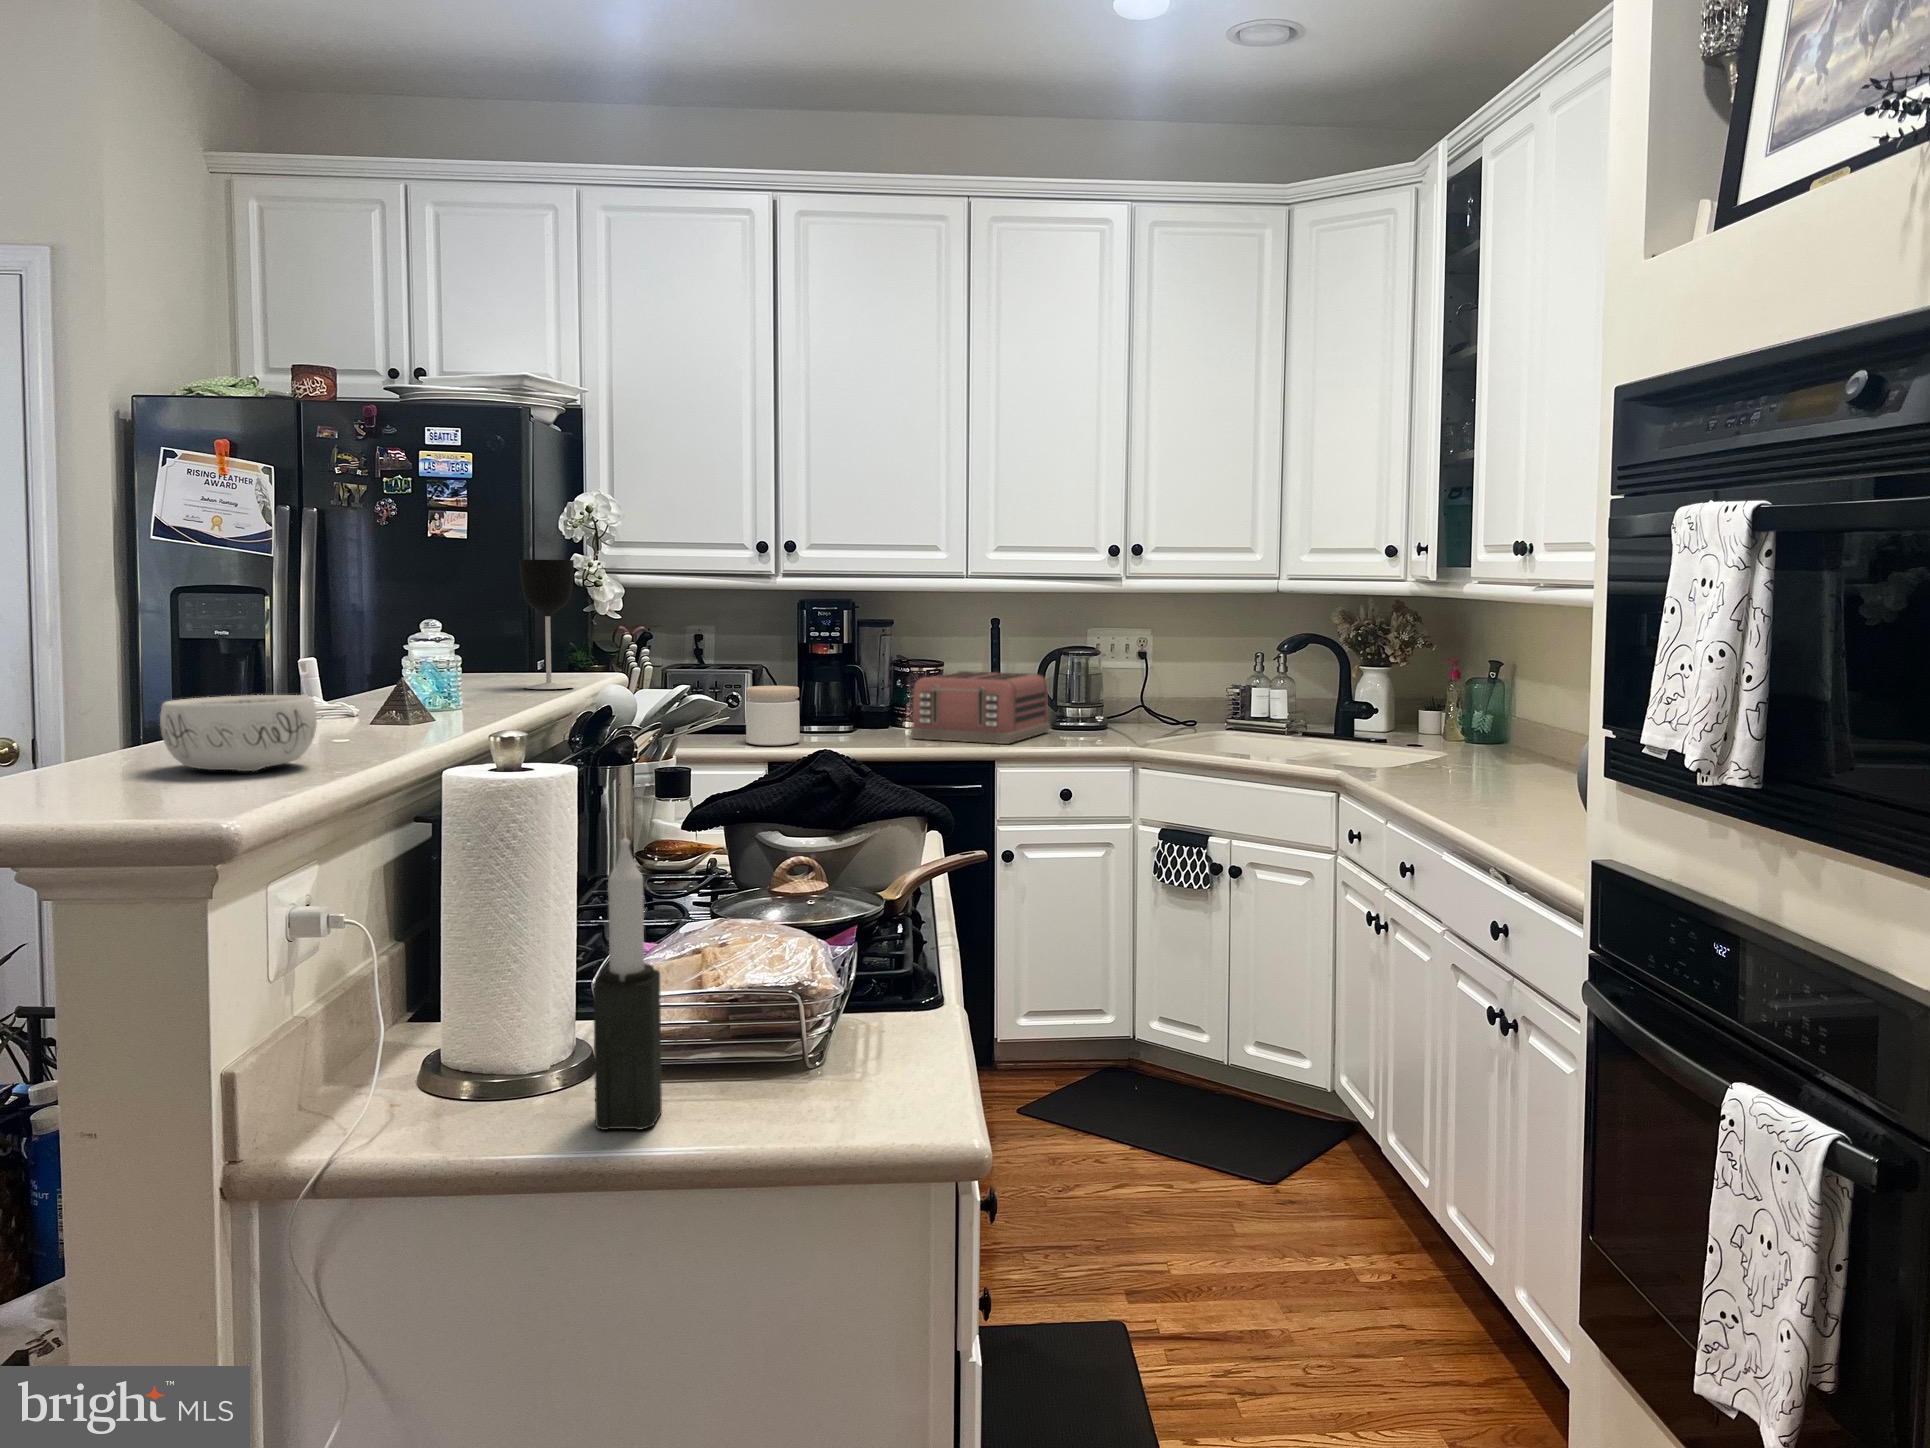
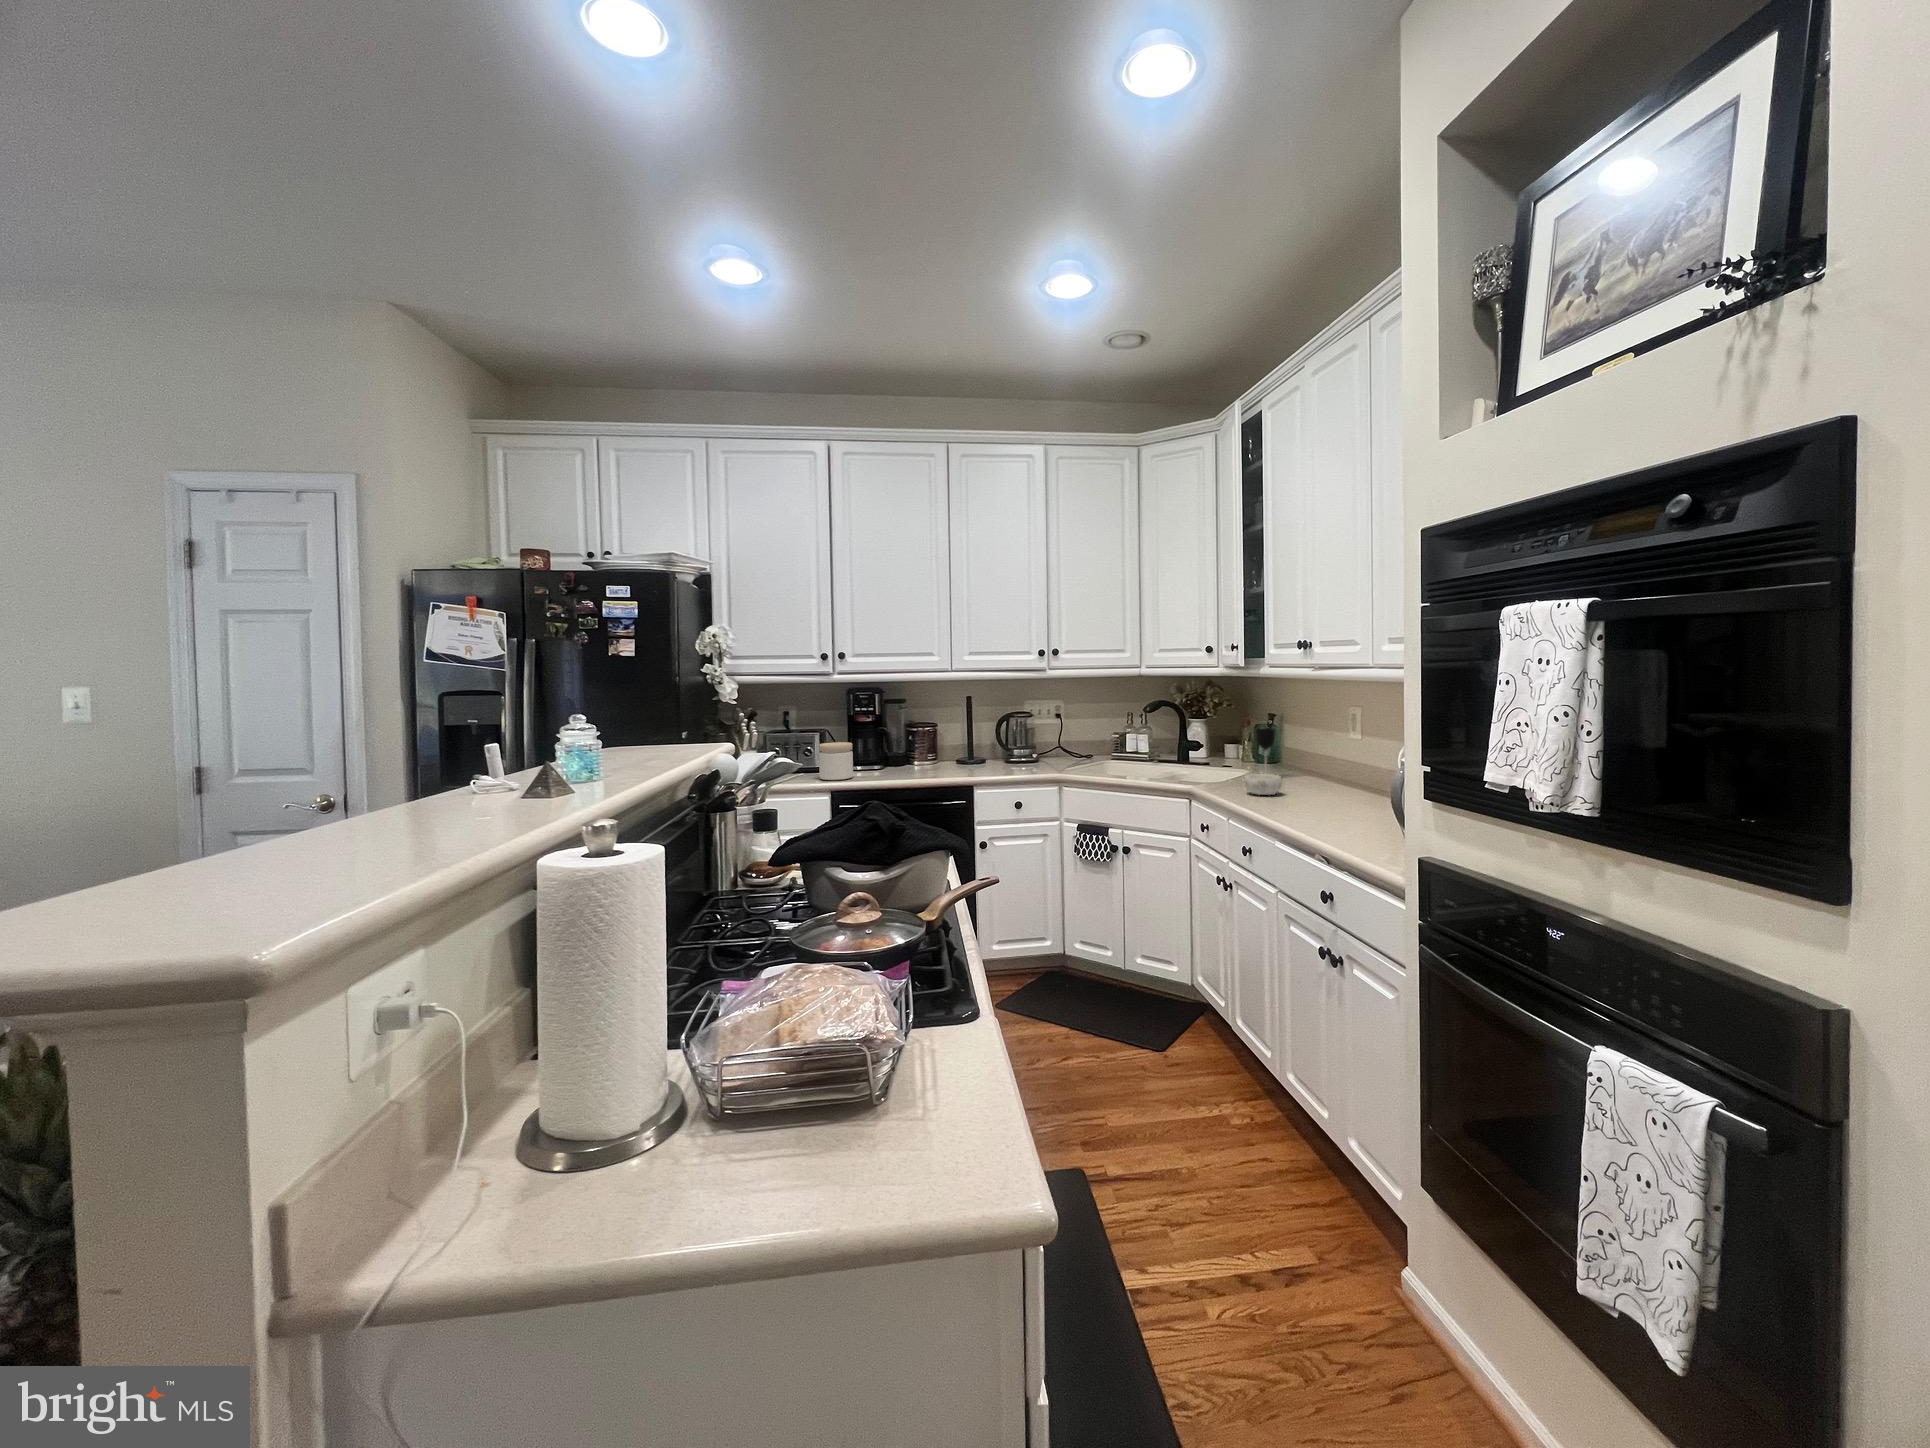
wine glass: present [519,559,574,689] -> present [1255,728,1276,774]
toaster: present [910,671,1050,744] -> none [922,730,1005,774]
decorative bowl: present [160,695,317,771] -> present [1245,774,1282,795]
candle: present [593,839,662,1130] -> none [676,922,747,1213]

